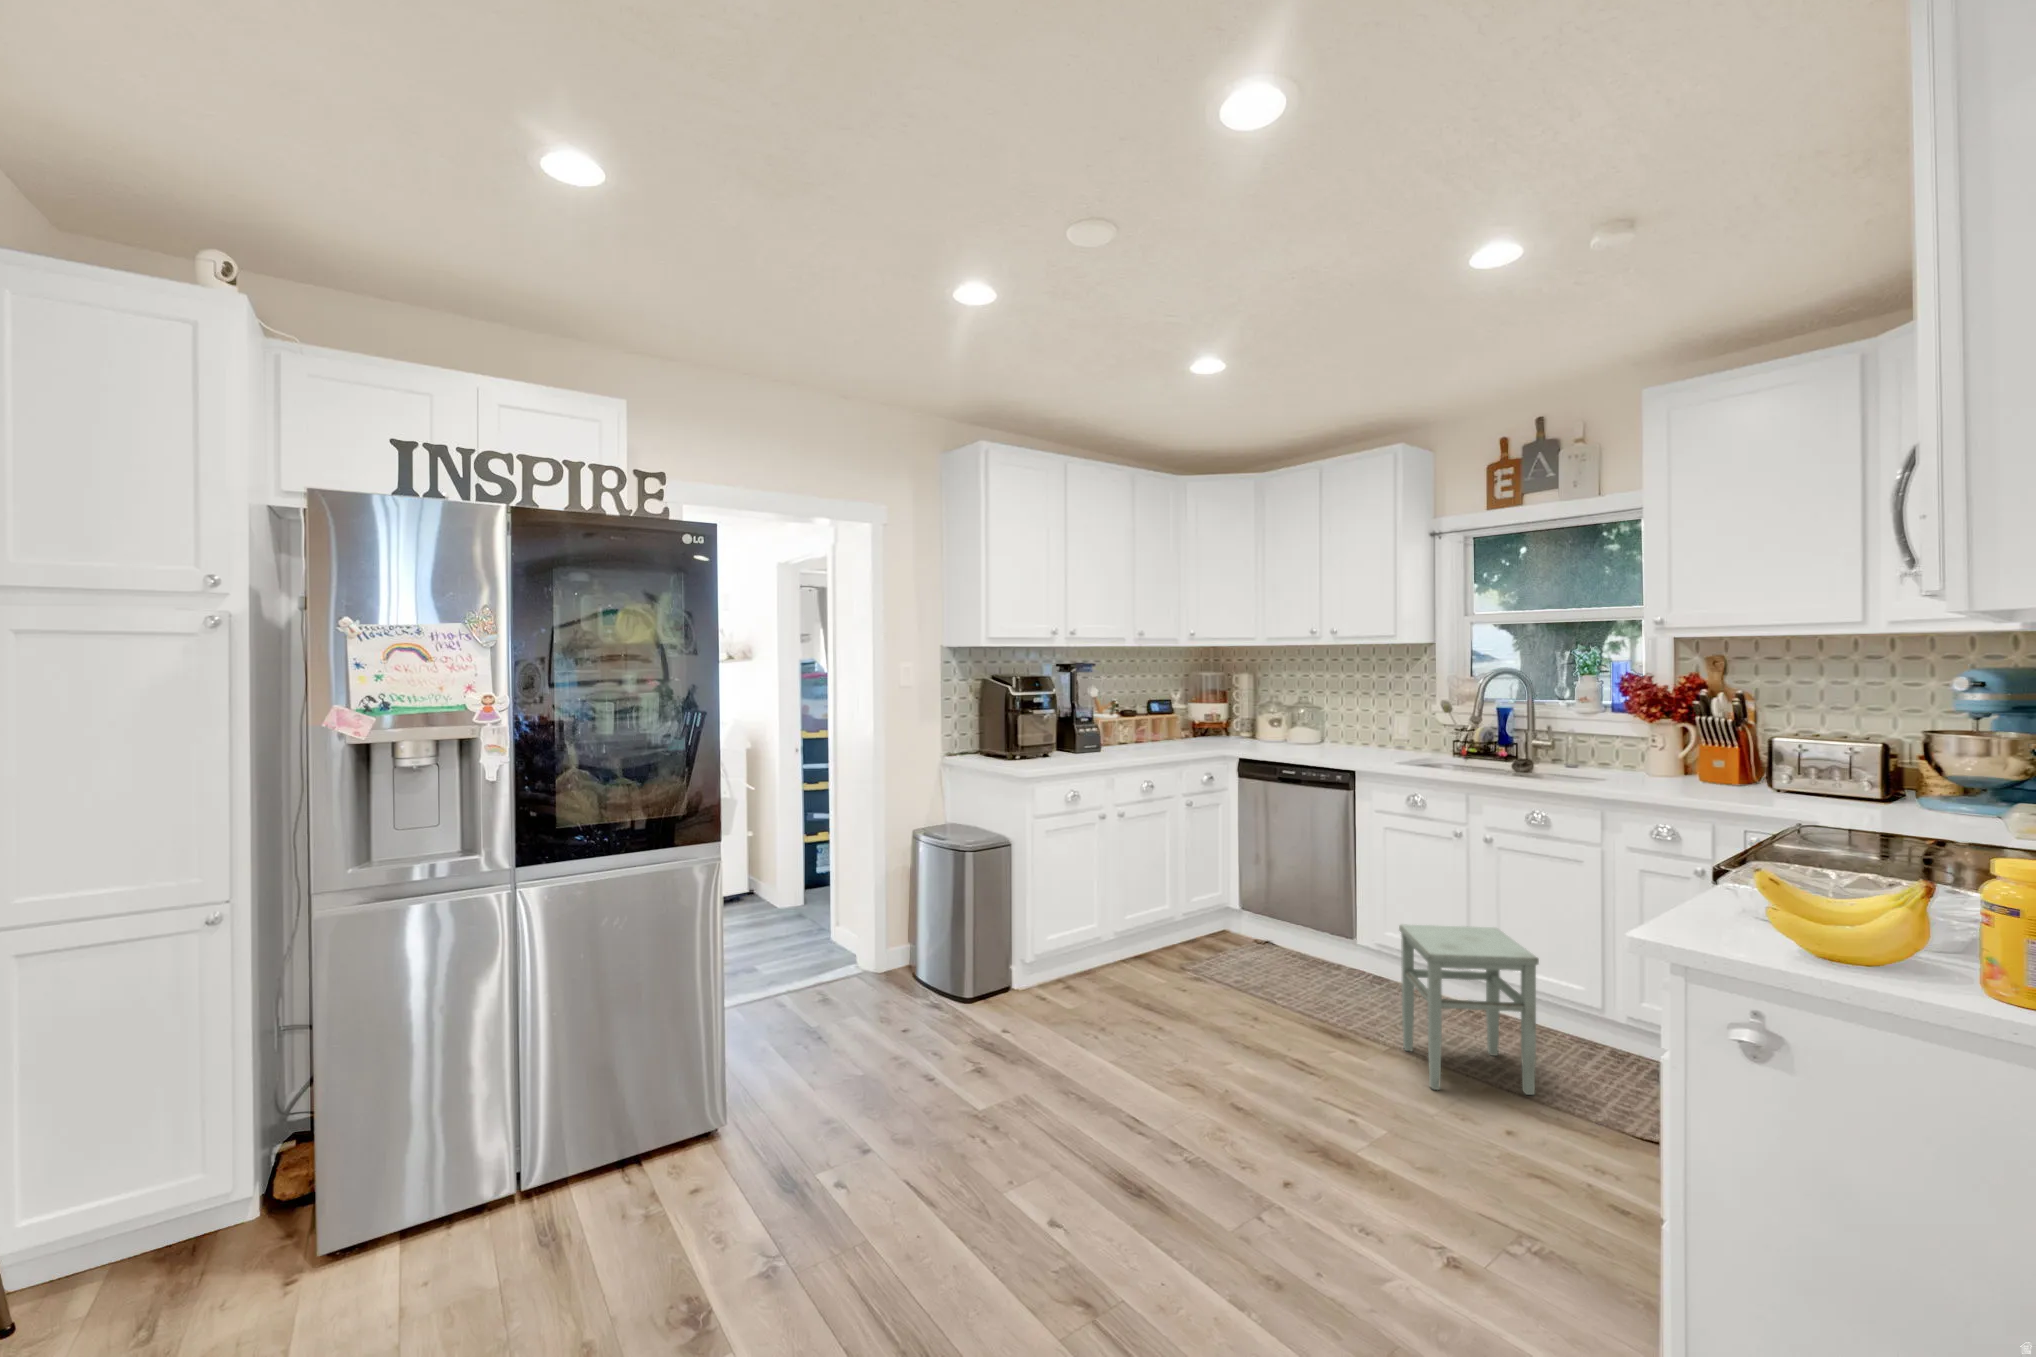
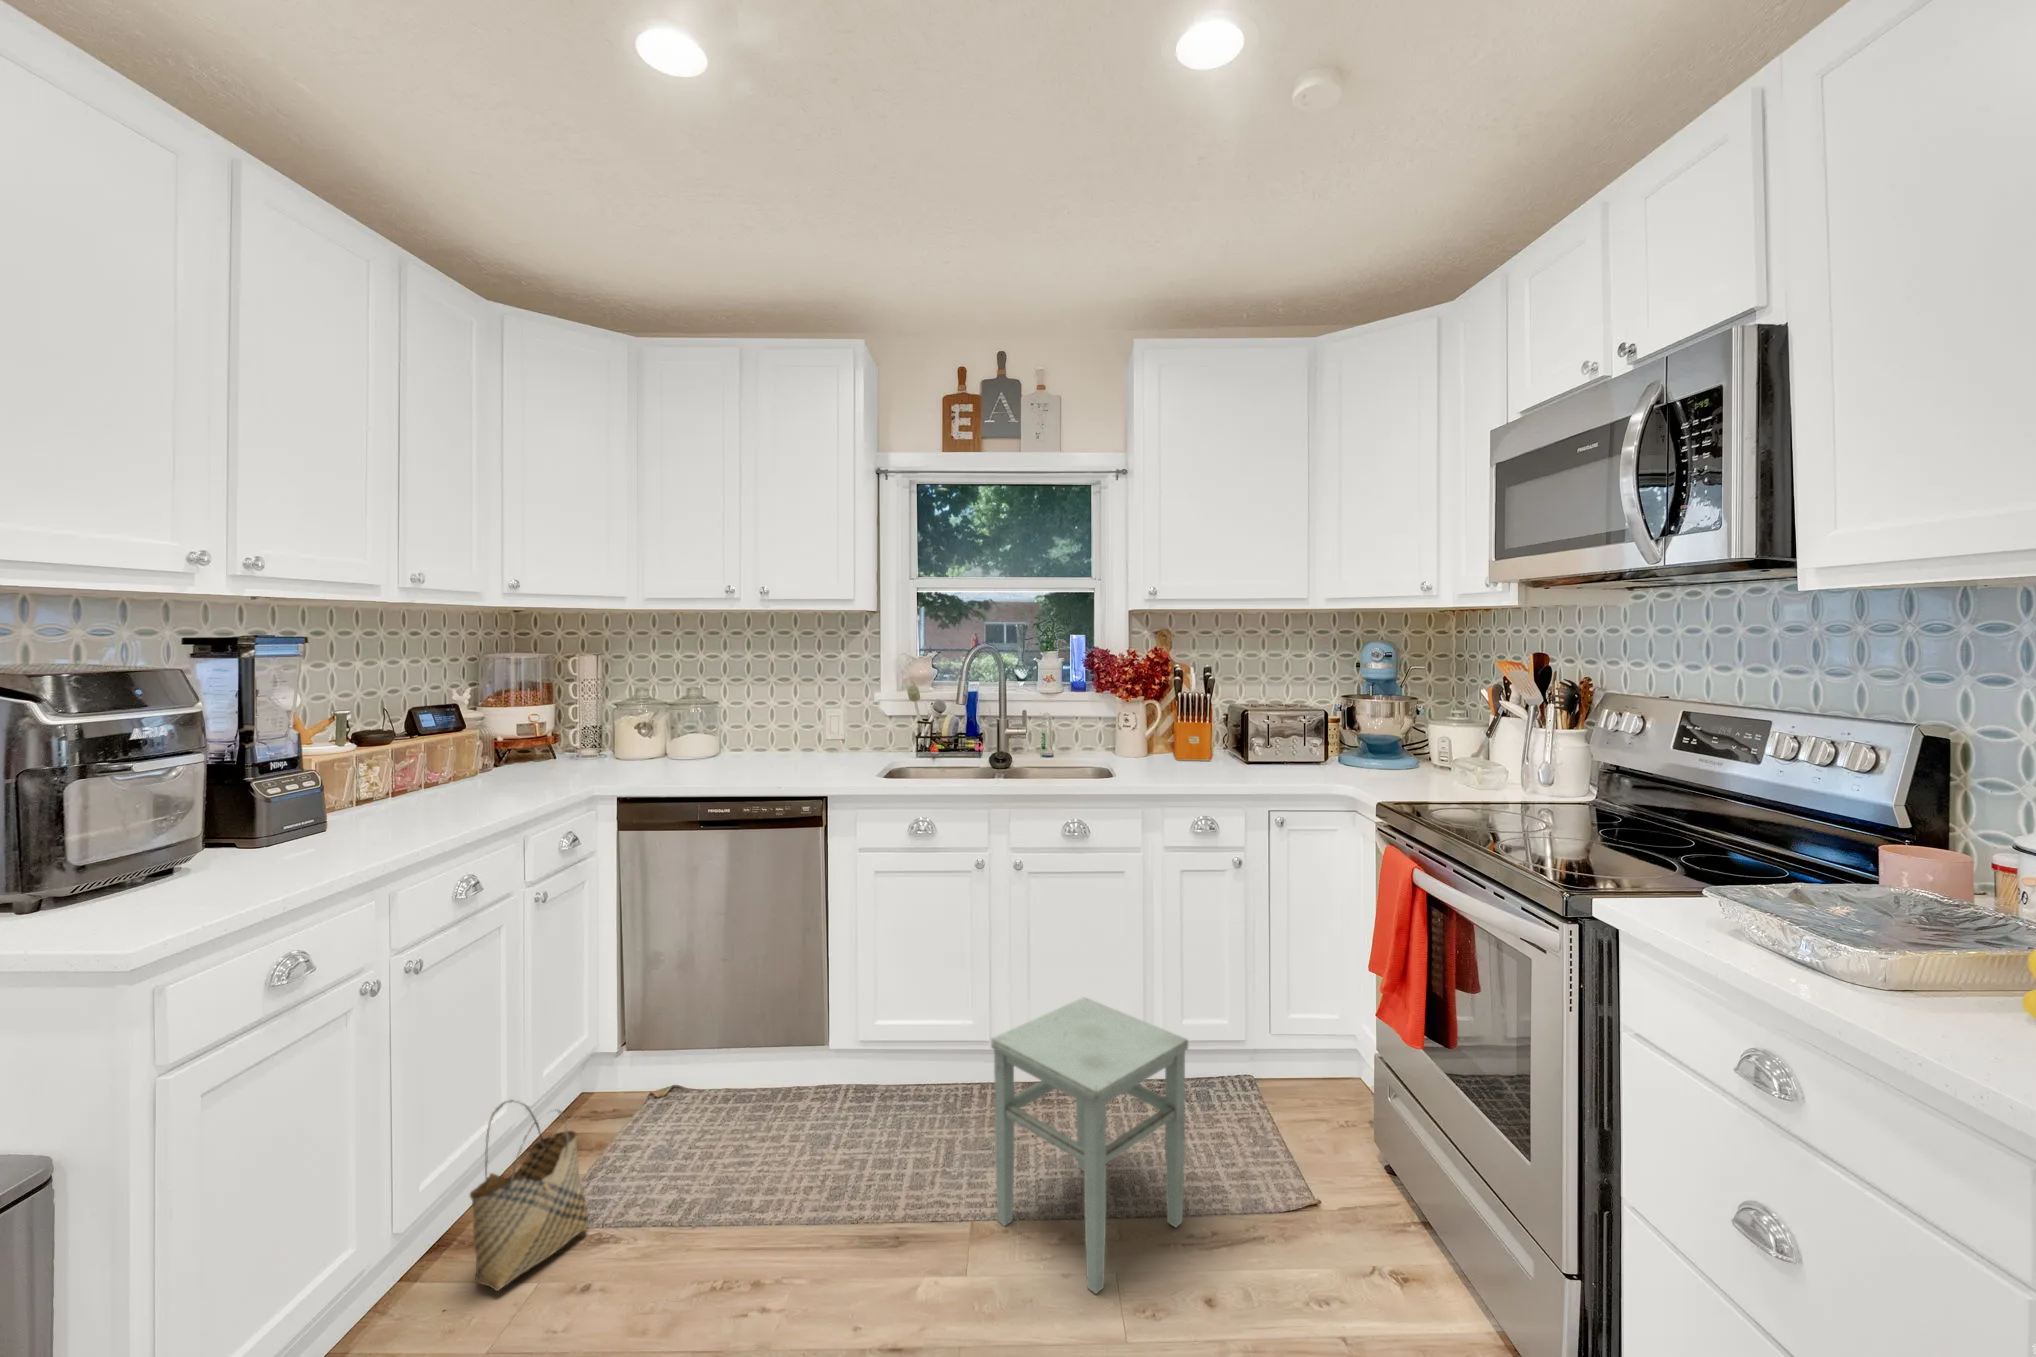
woven basket: none [1136,894,1190,977] -> present [470,1100,588,1291]

